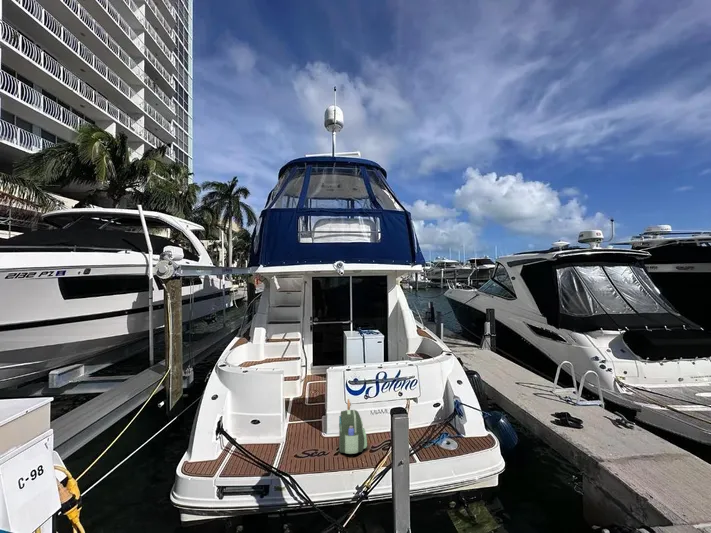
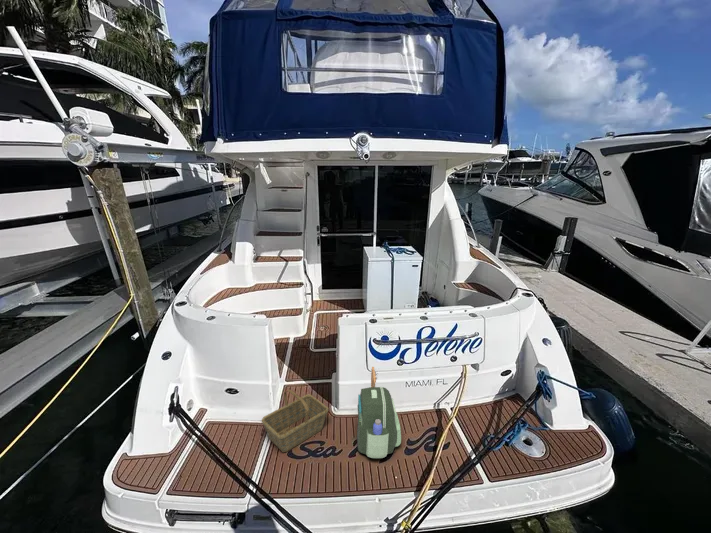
basket: none [277,415,320,455] -> present [262,390,329,452]

